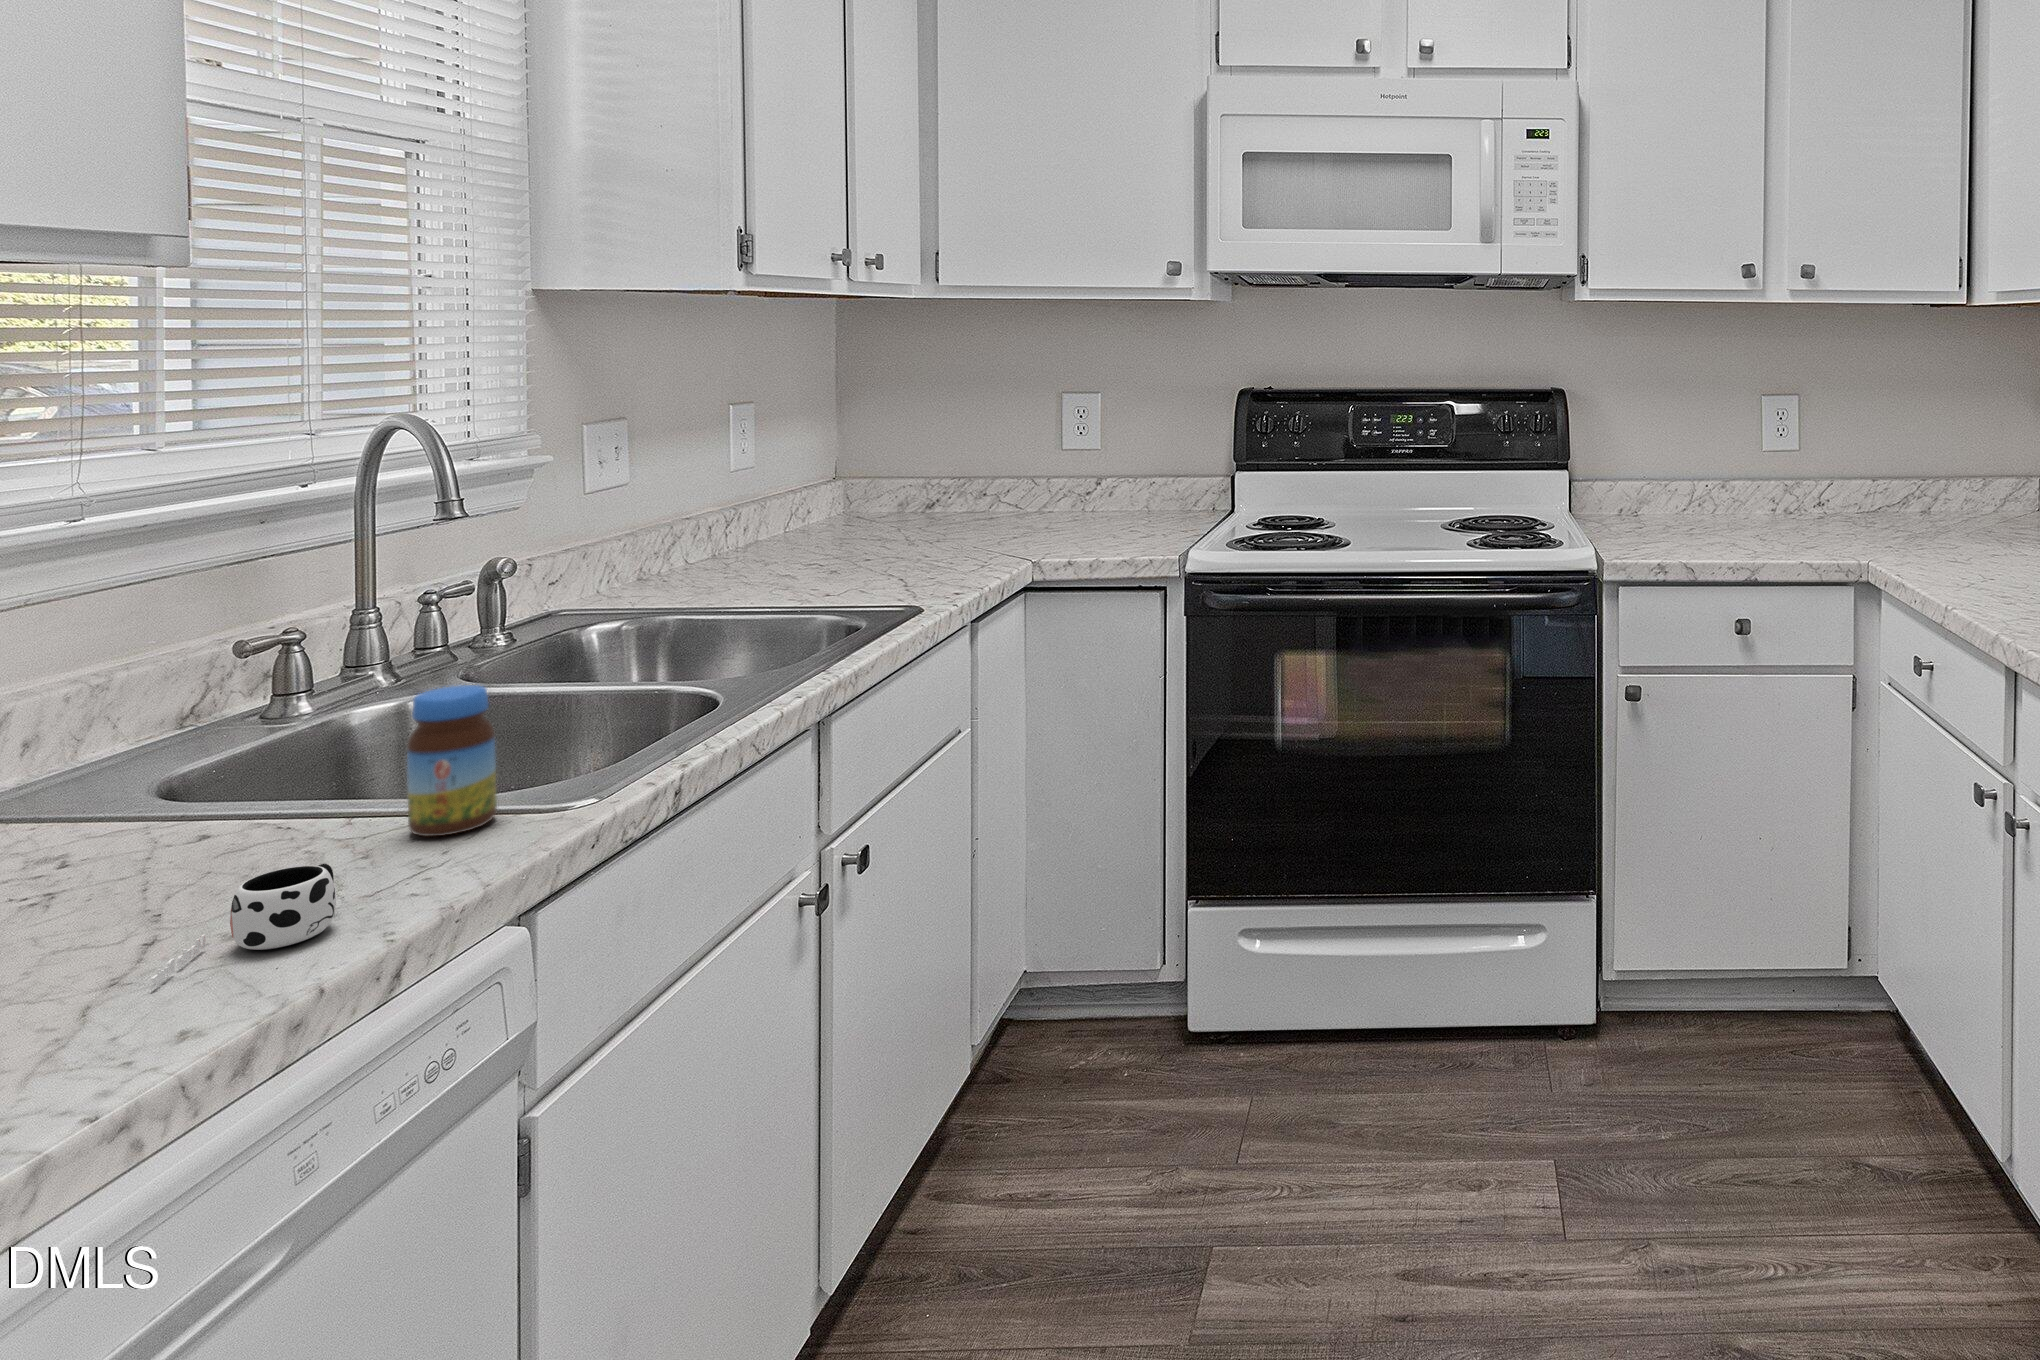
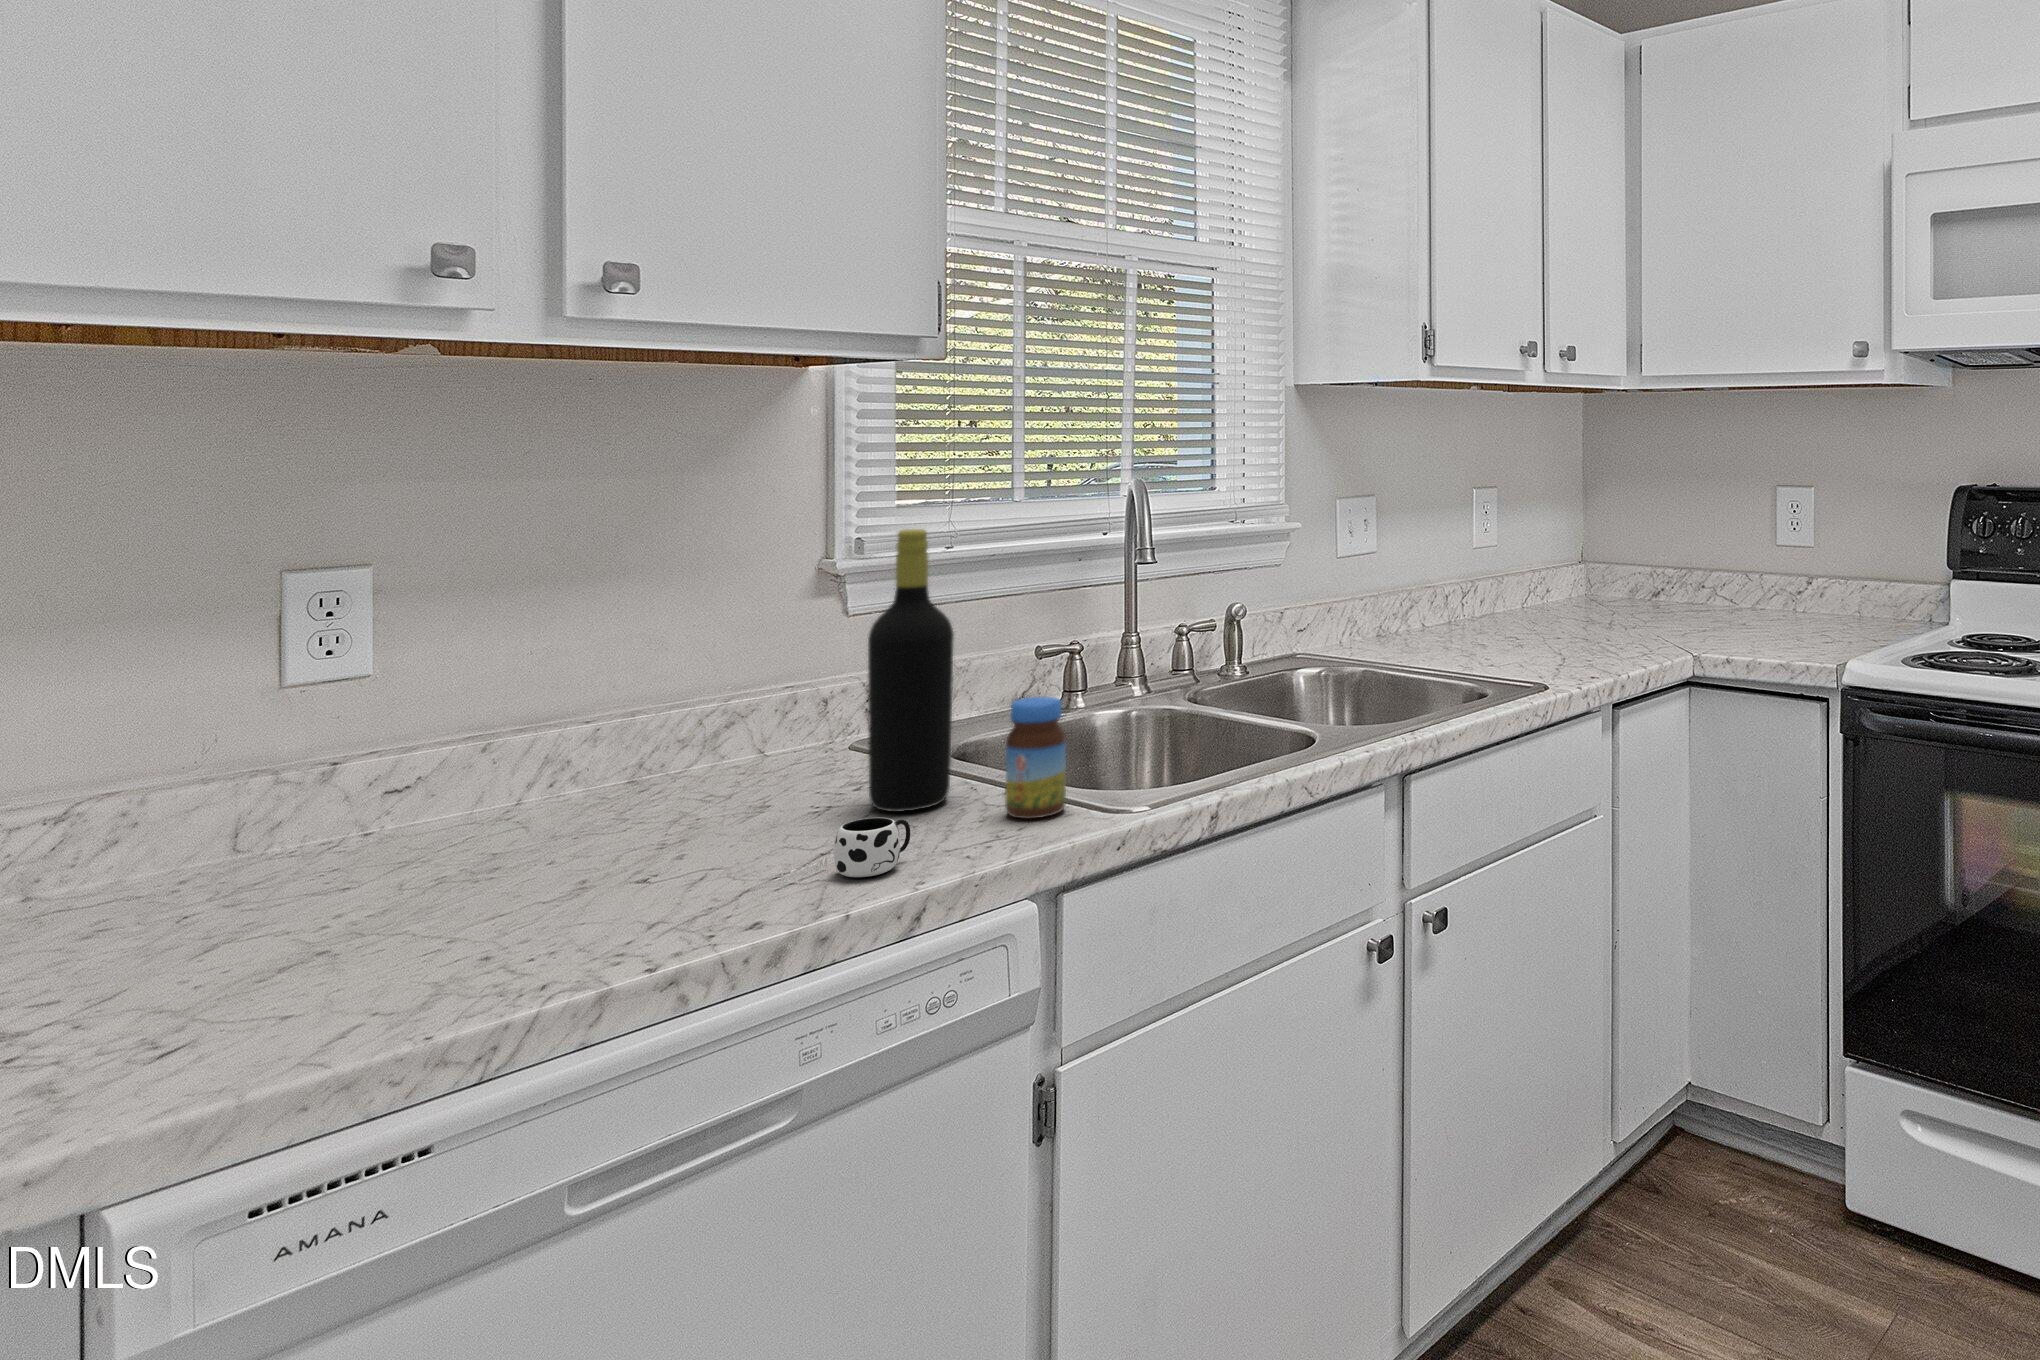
bottle: none [146,494,292,869] -> present [868,529,954,812]

